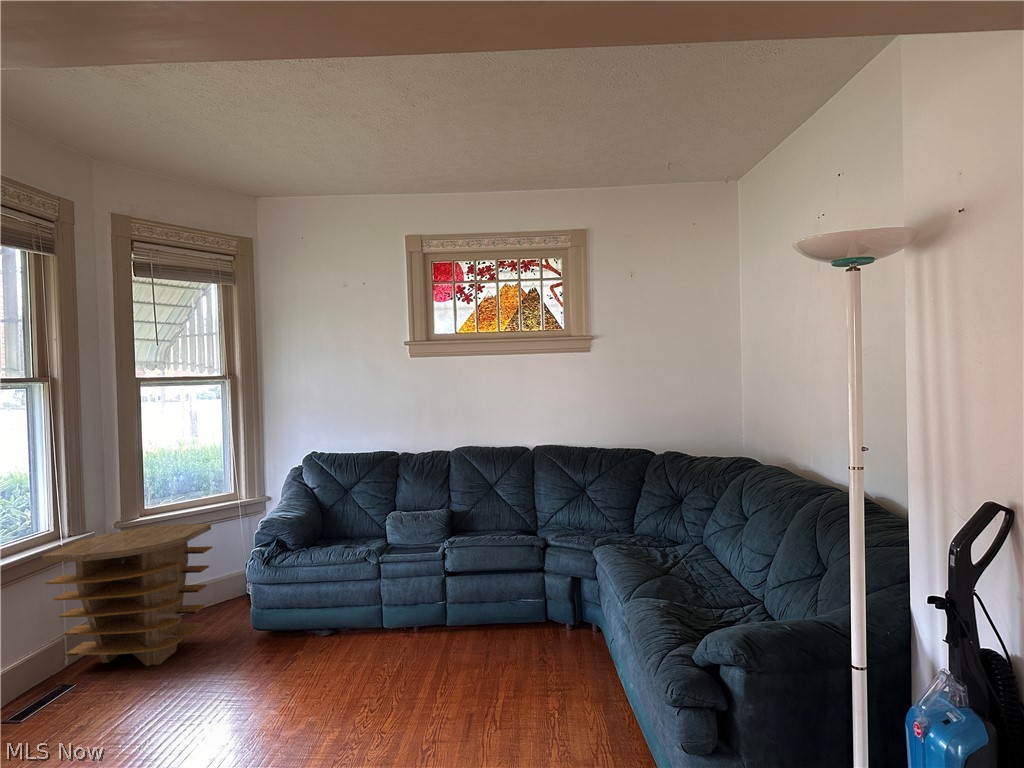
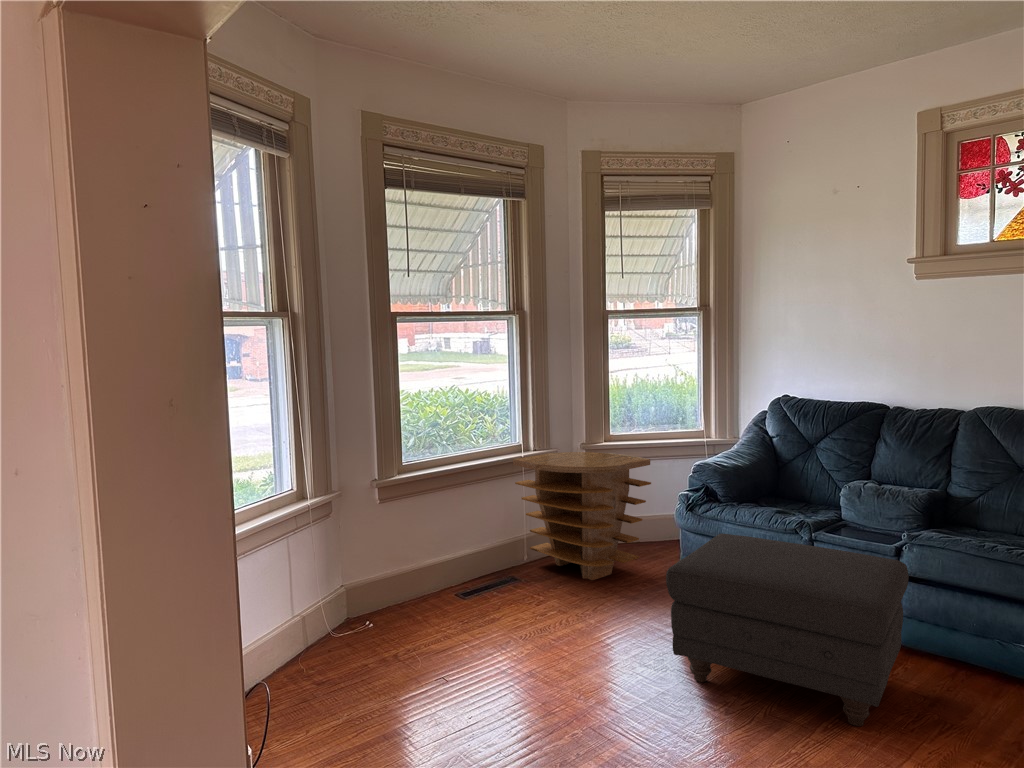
ottoman: none [307,562,485,715] -> present [666,533,909,726]

